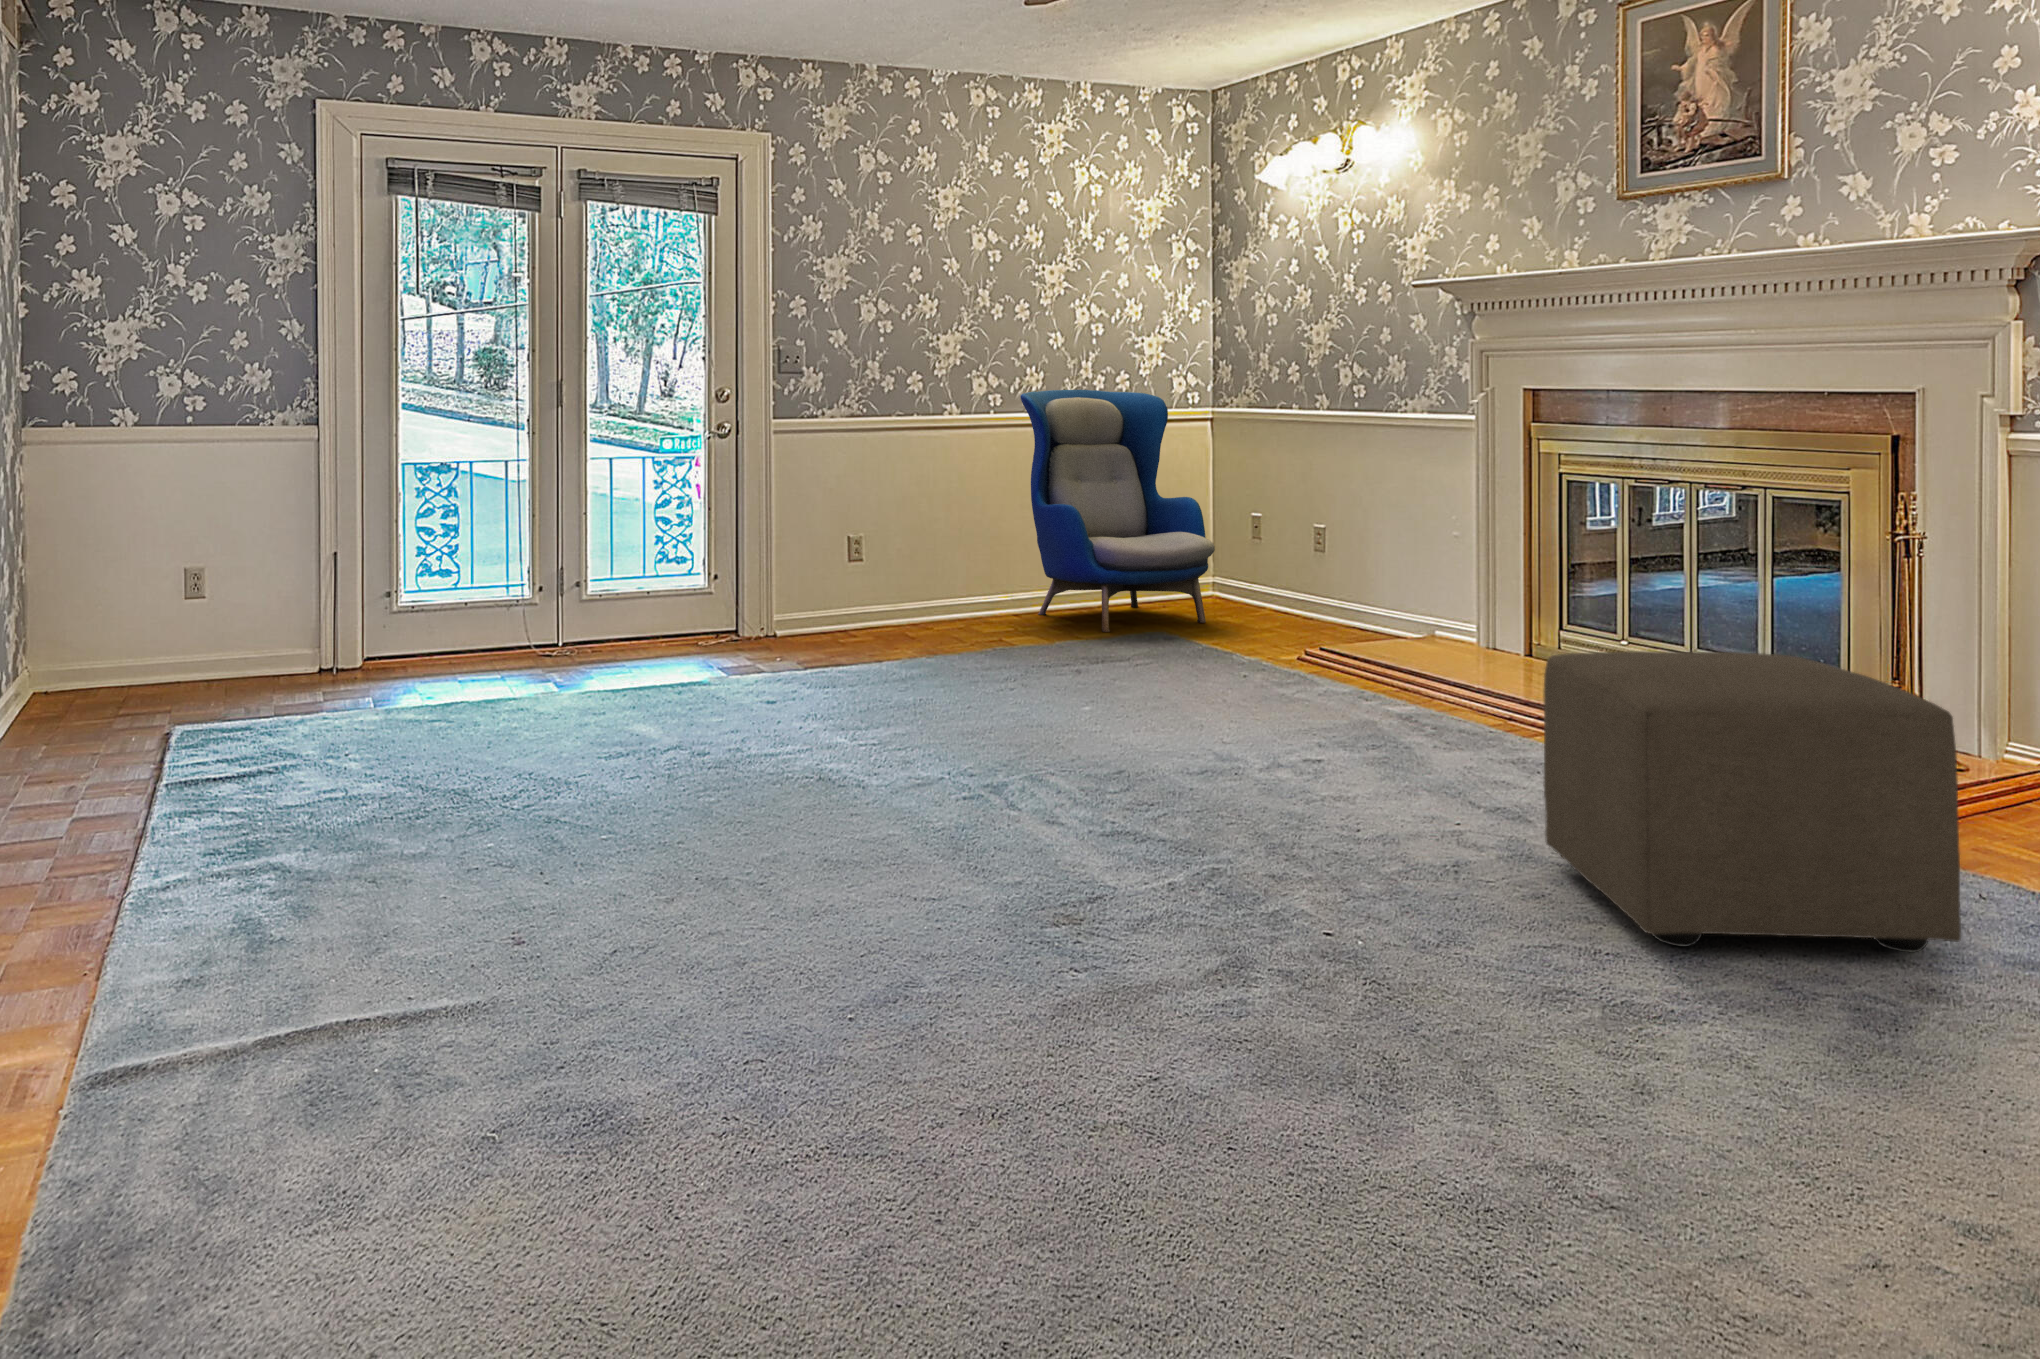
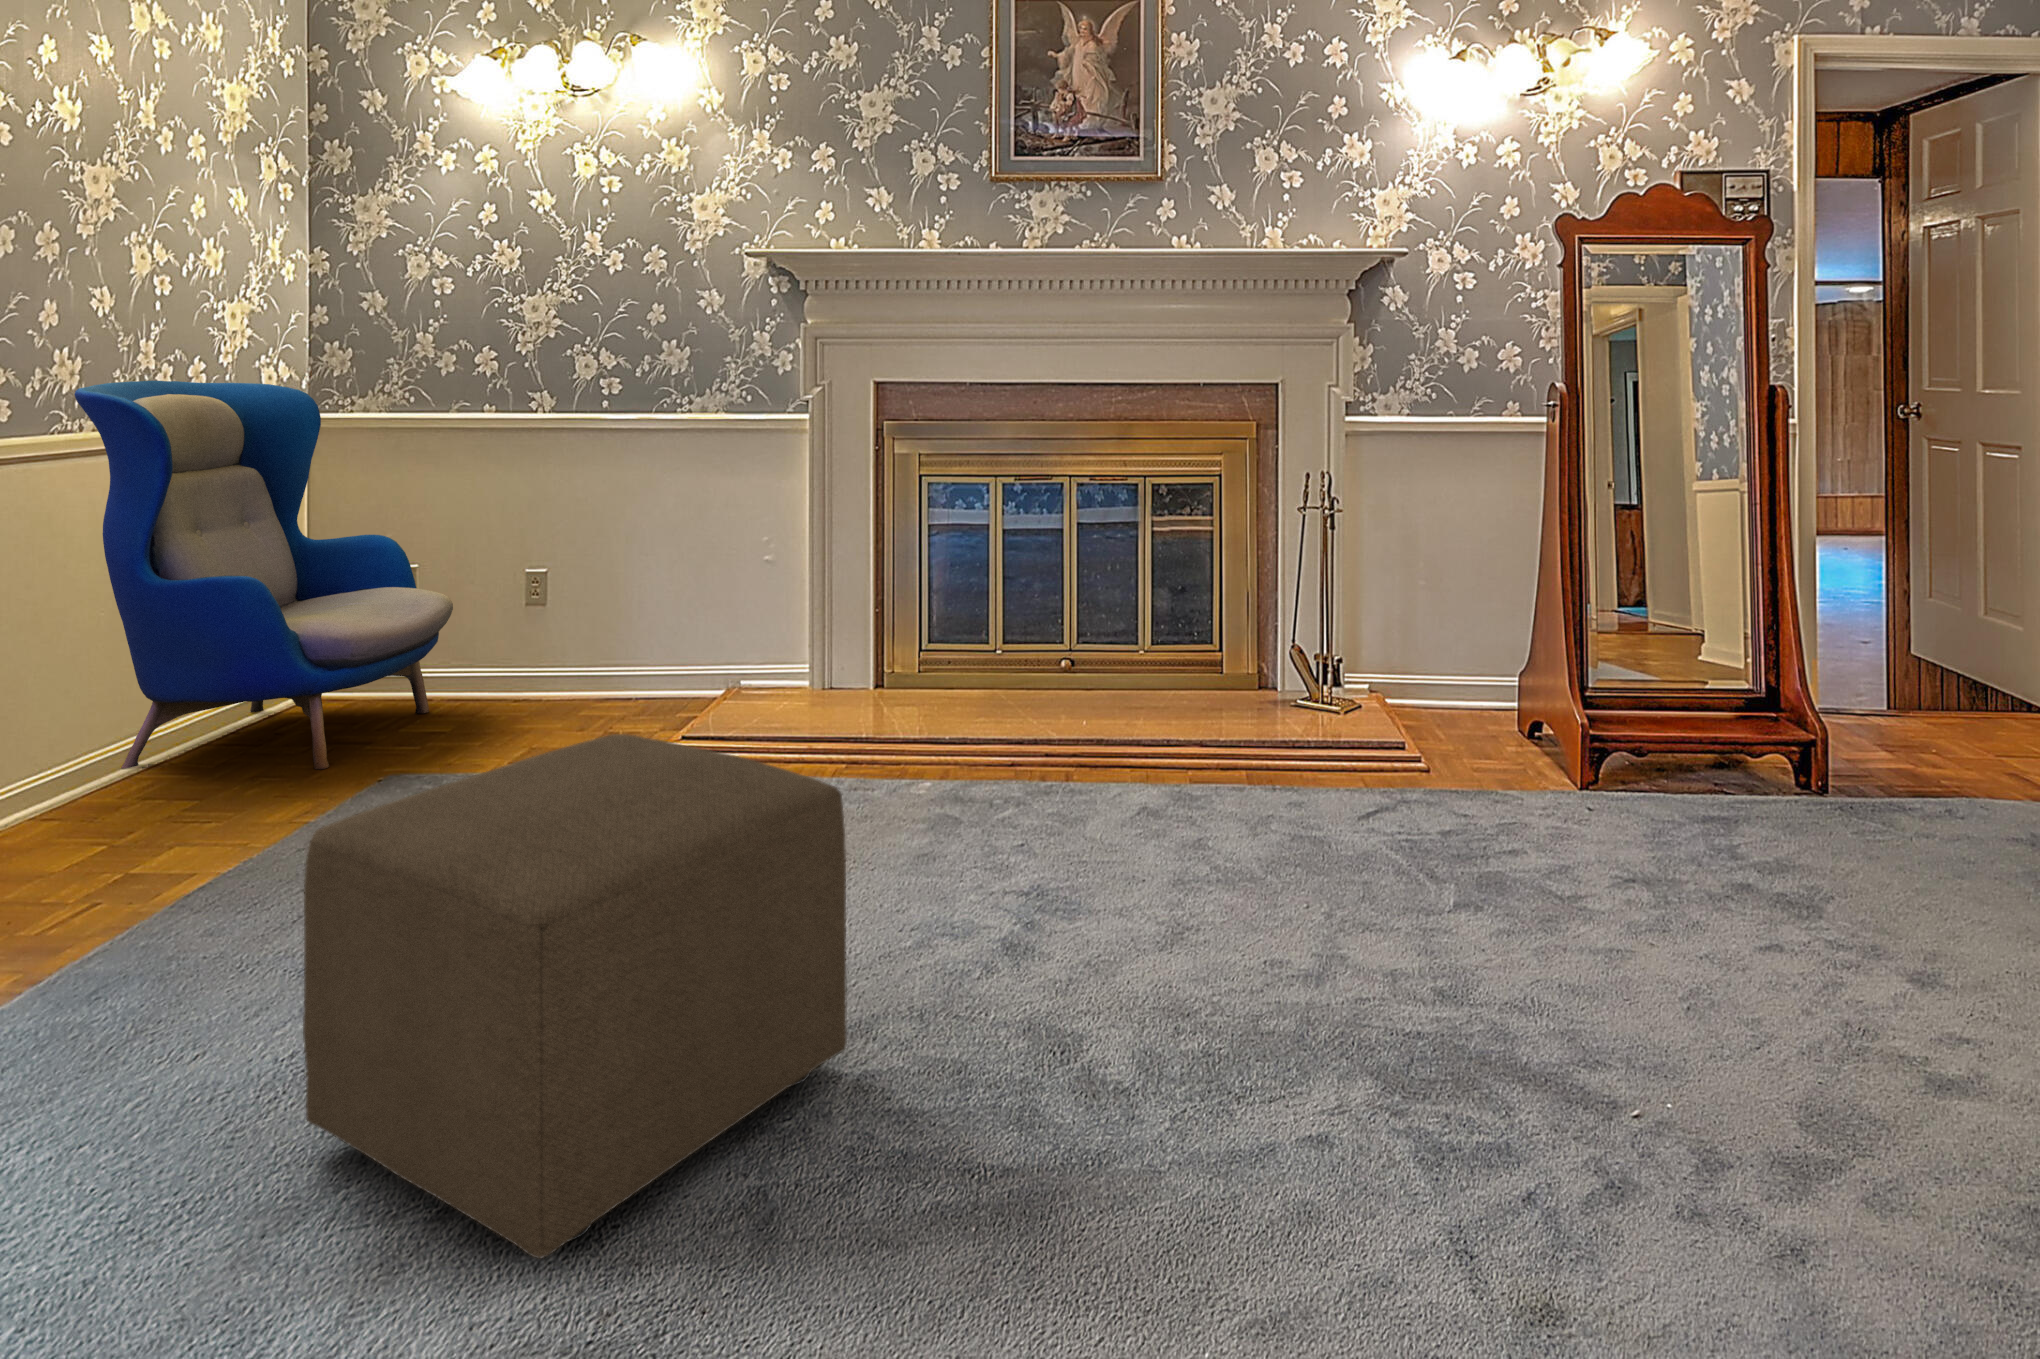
ottoman: present [1543,651,1961,952] -> present [303,734,847,1258]

